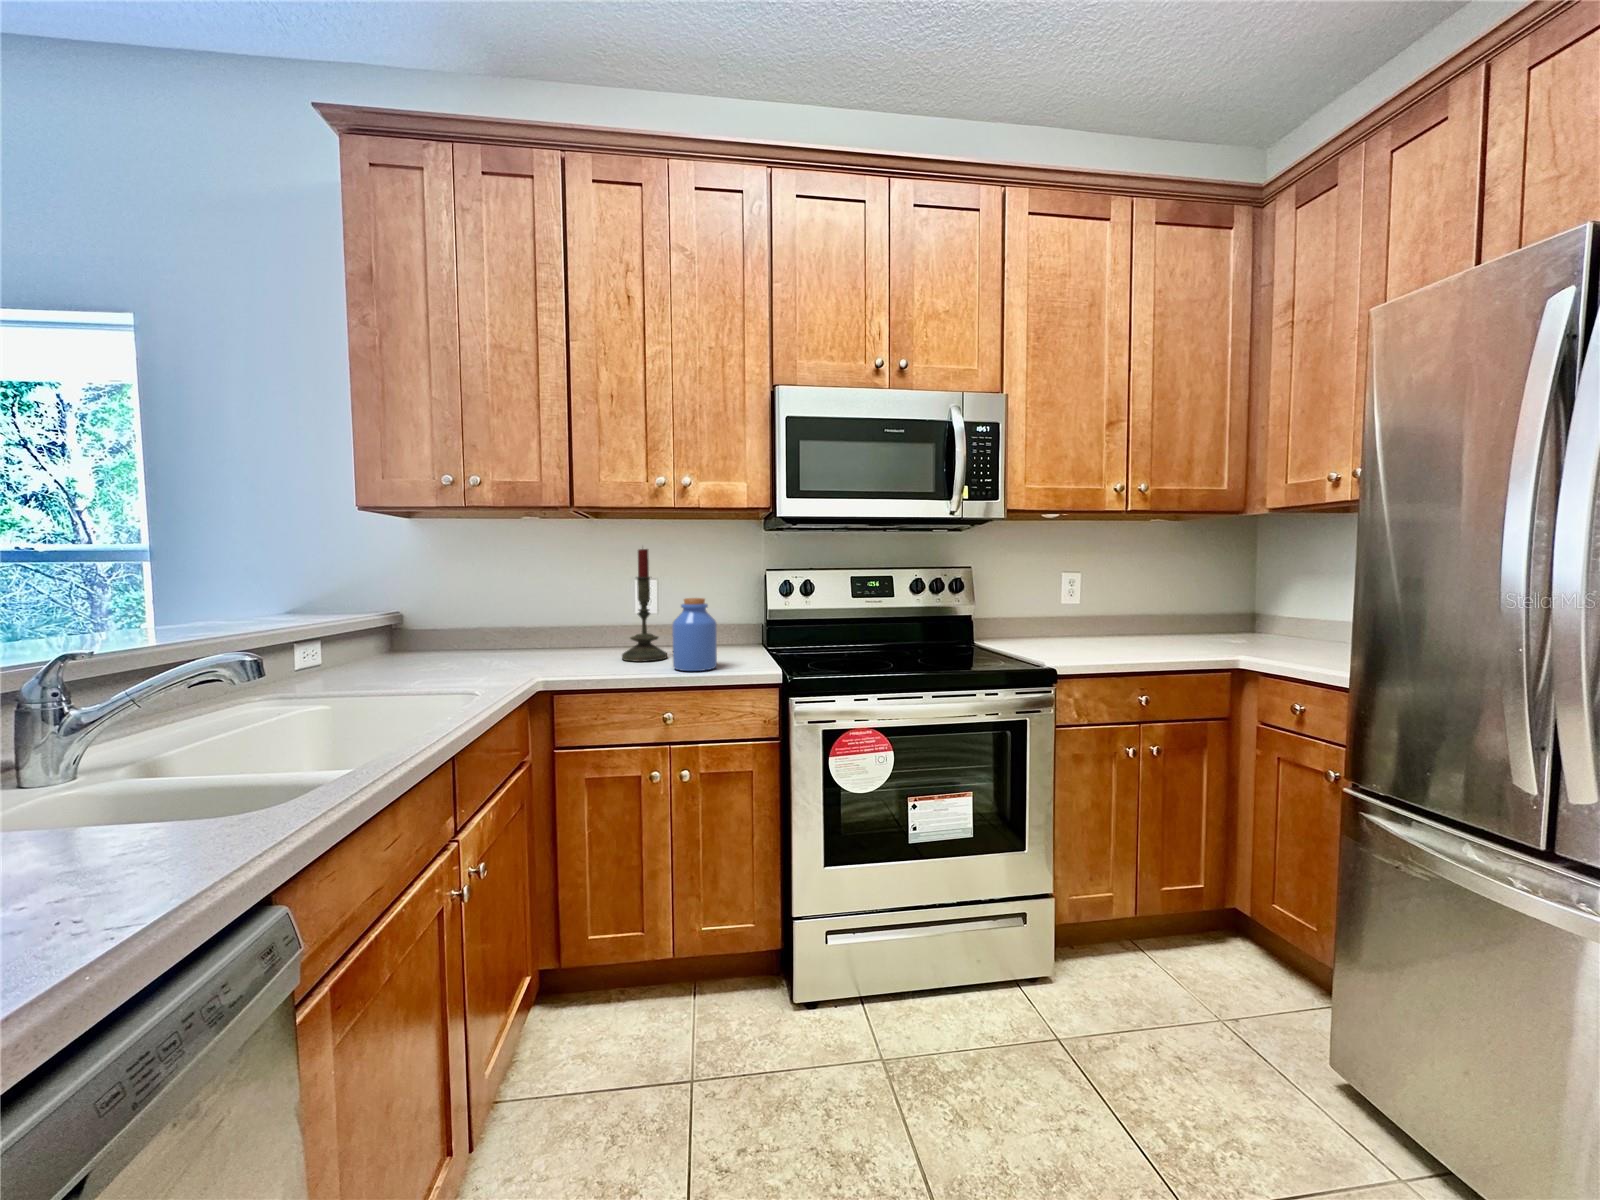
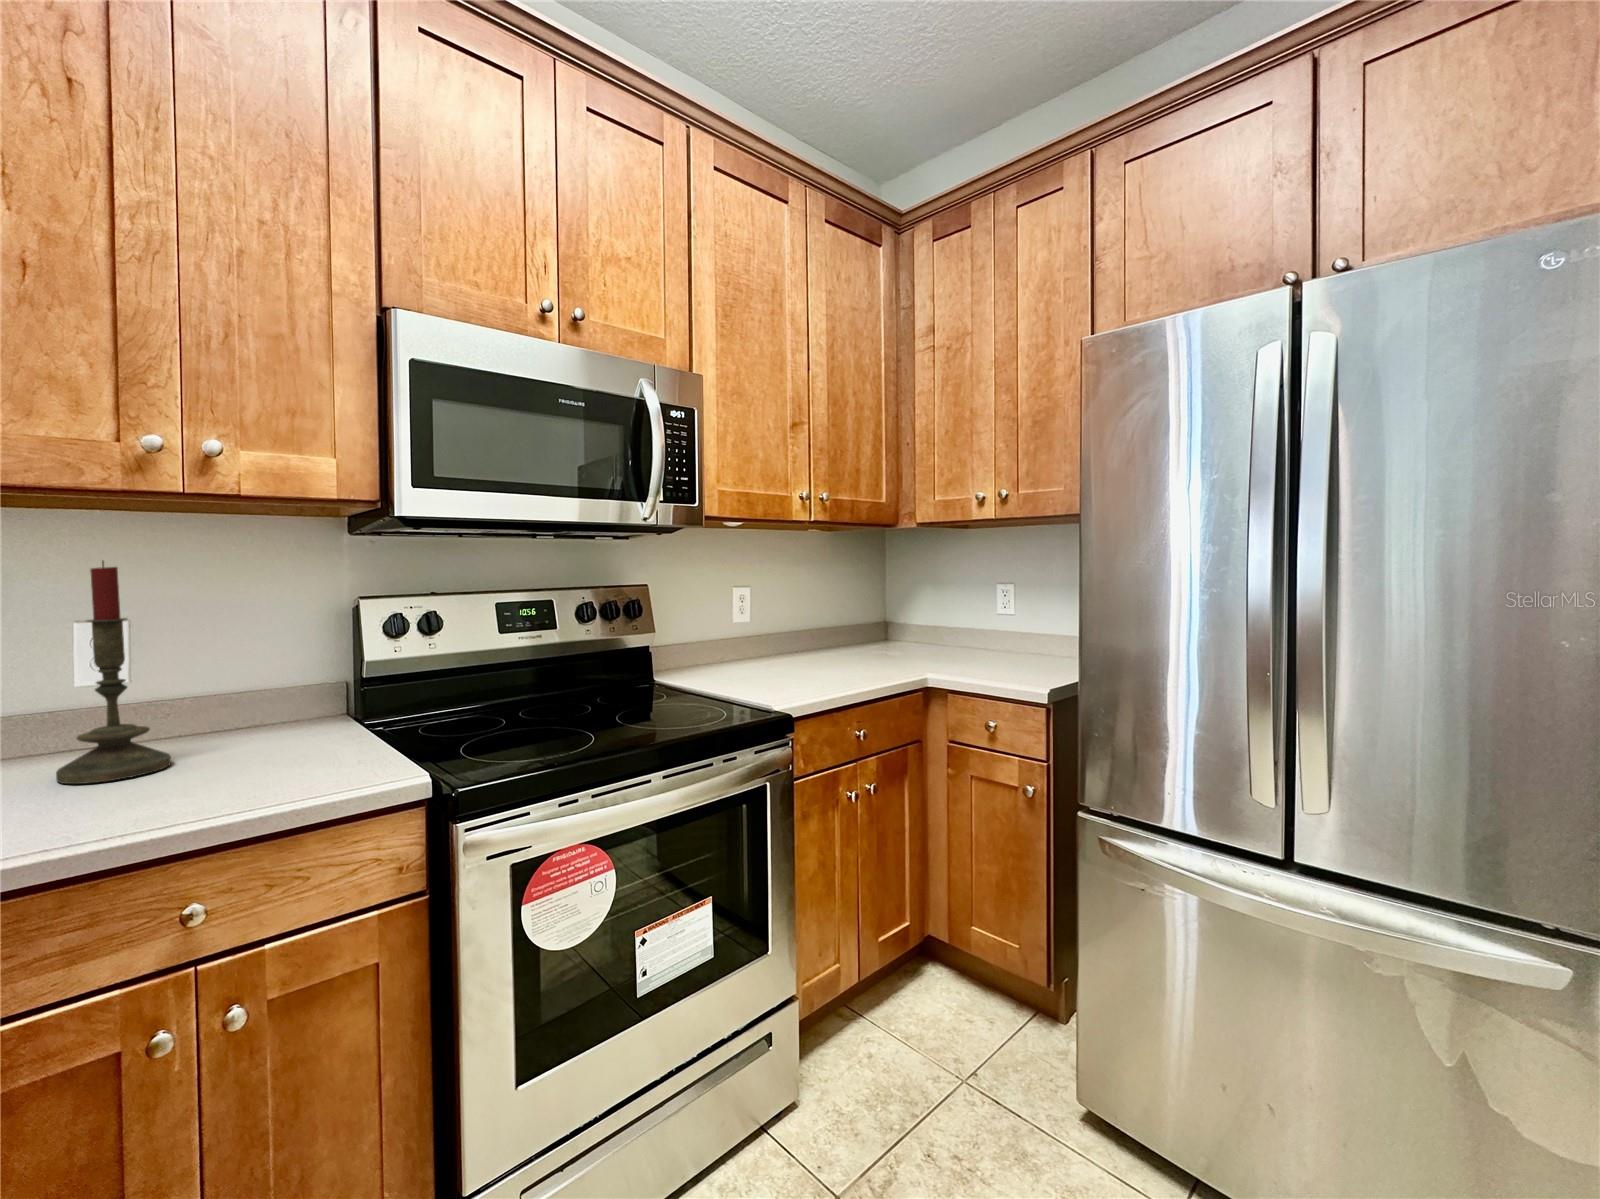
jar: present [672,598,717,671] -> none [198,652,299,787]

